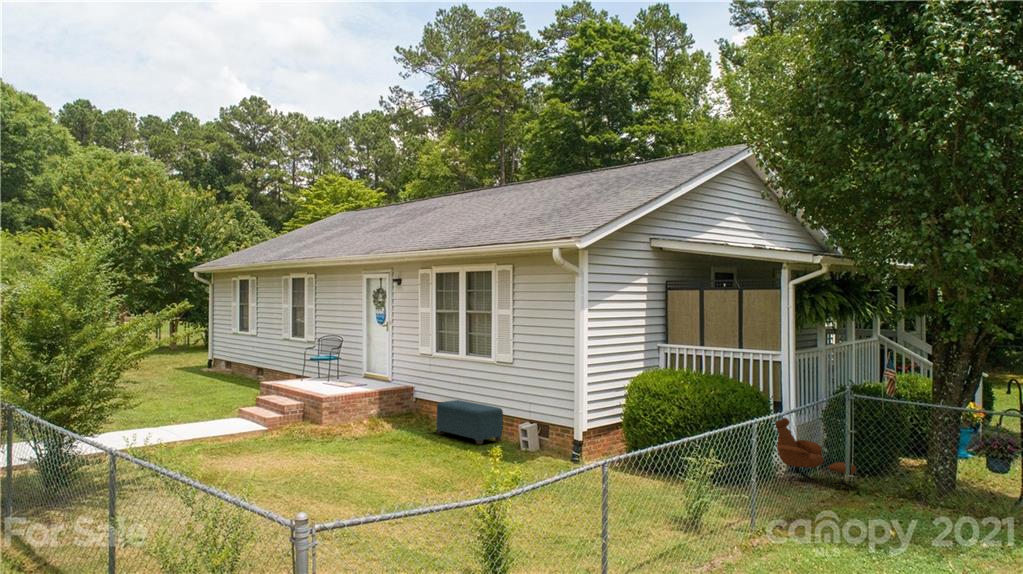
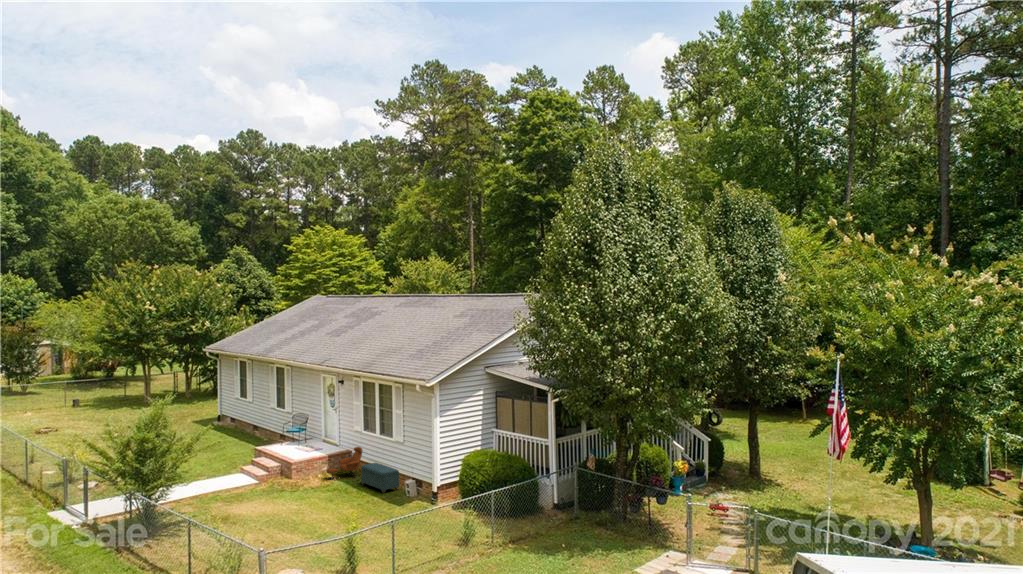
lounge chair: present [775,418,859,491] -> present [327,447,362,479]

